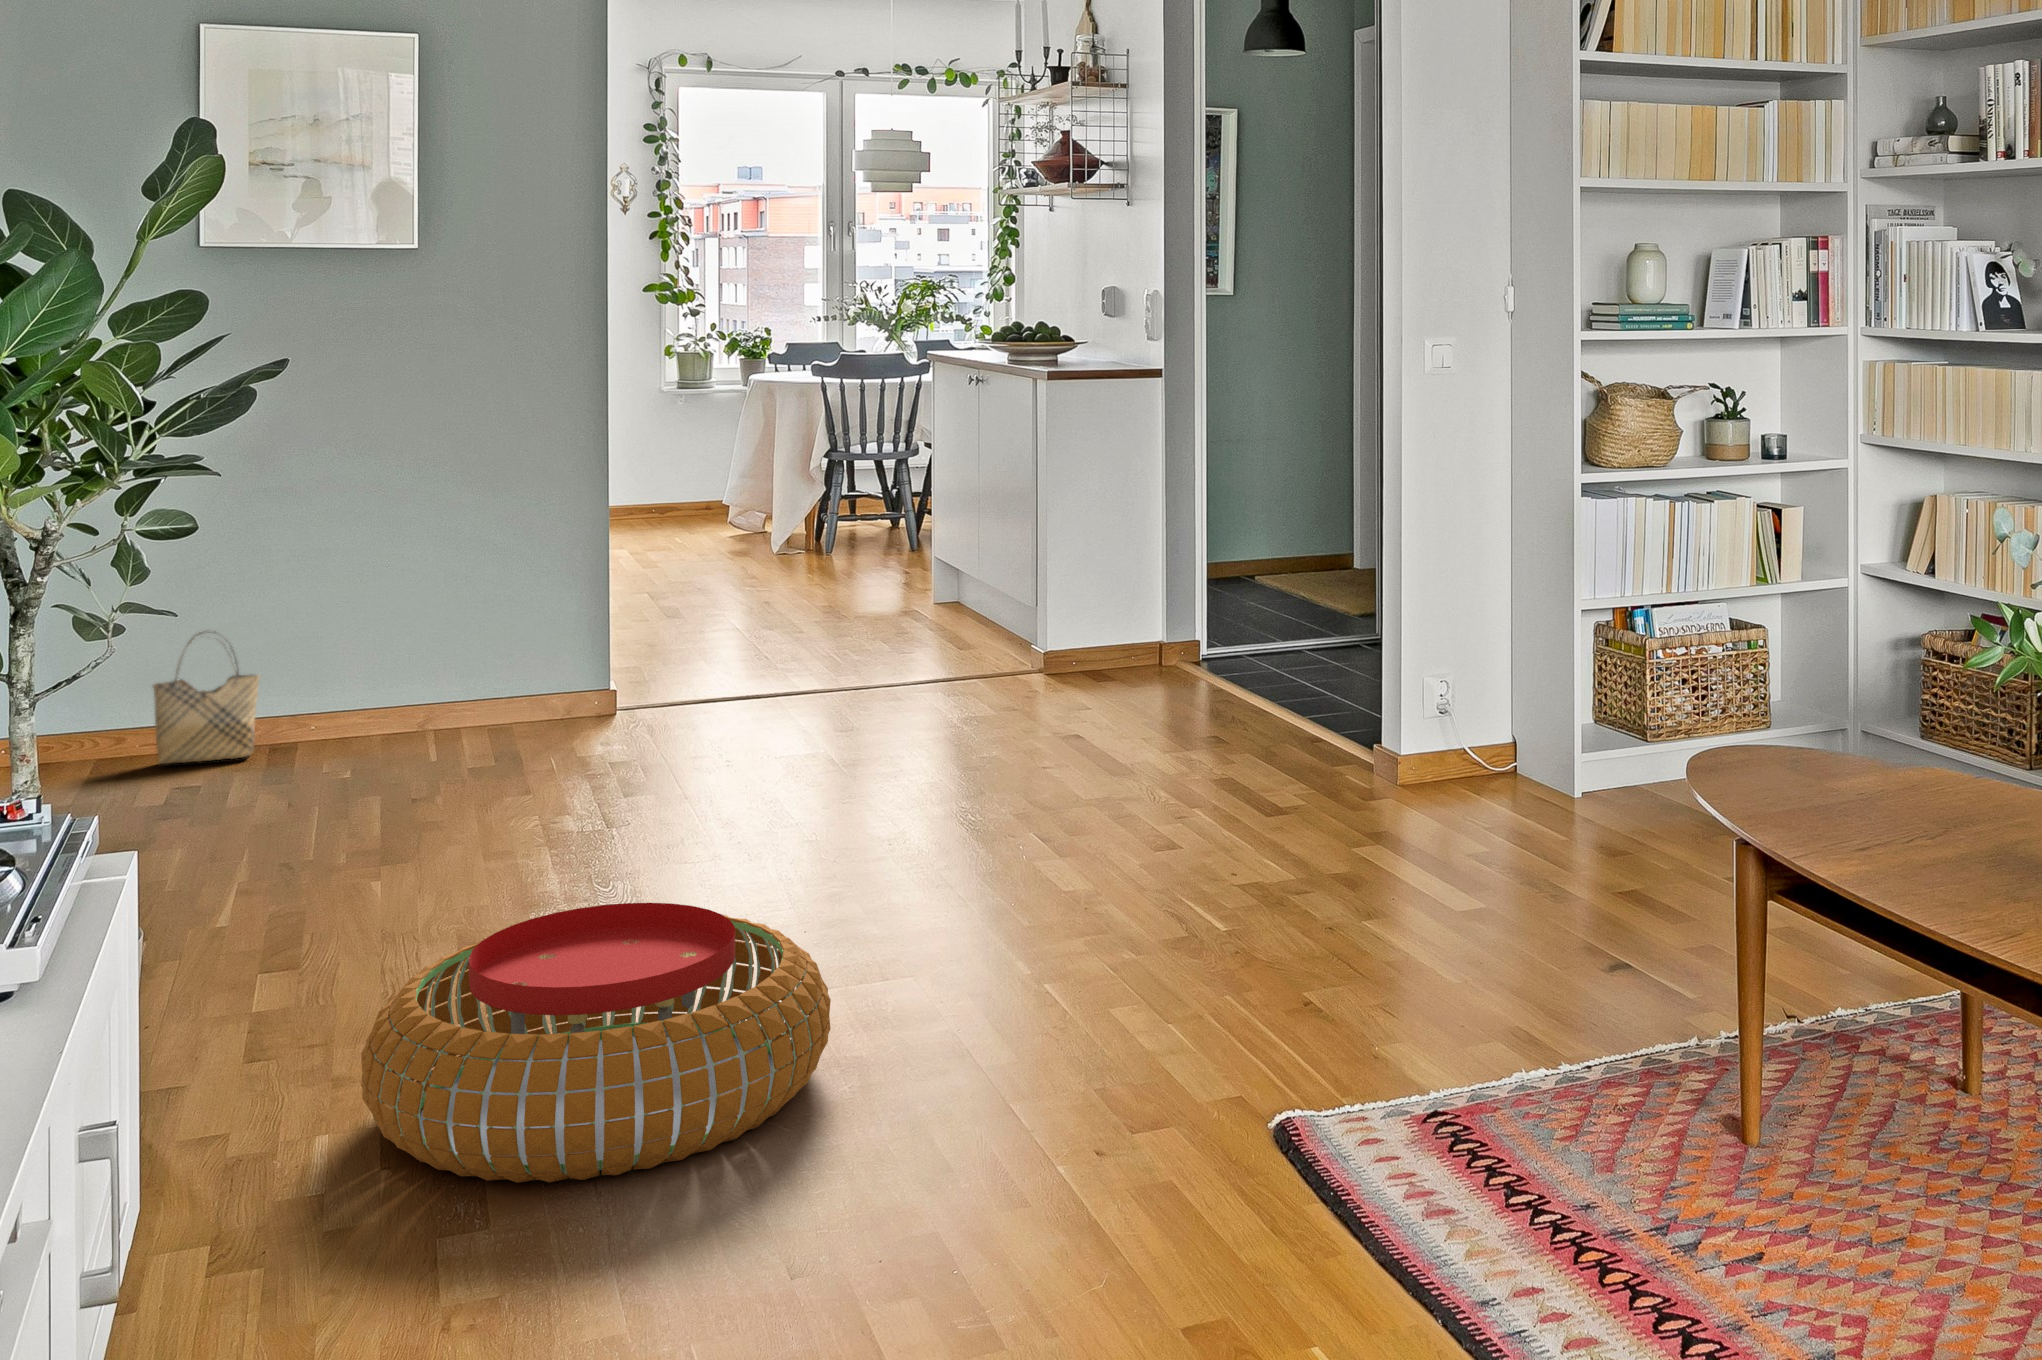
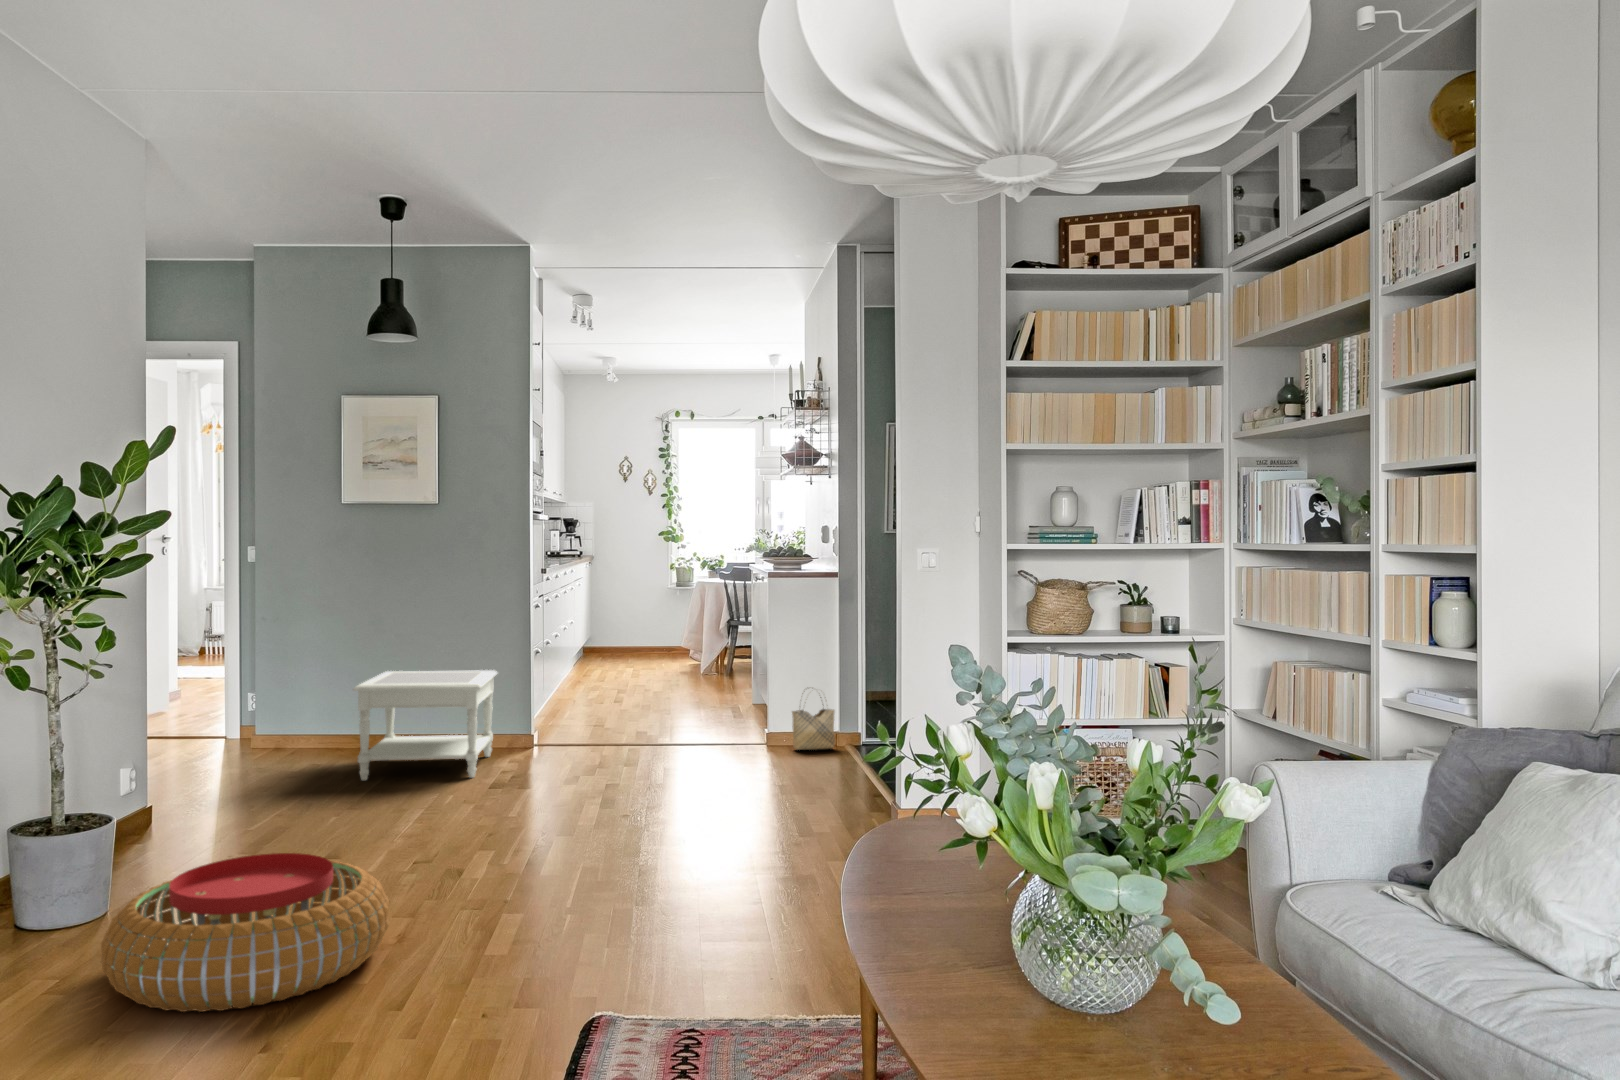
side table: none [339,564,589,786] -> present [353,670,497,780]
woven basket: present [153,632,259,764] -> present [792,697,835,750]

